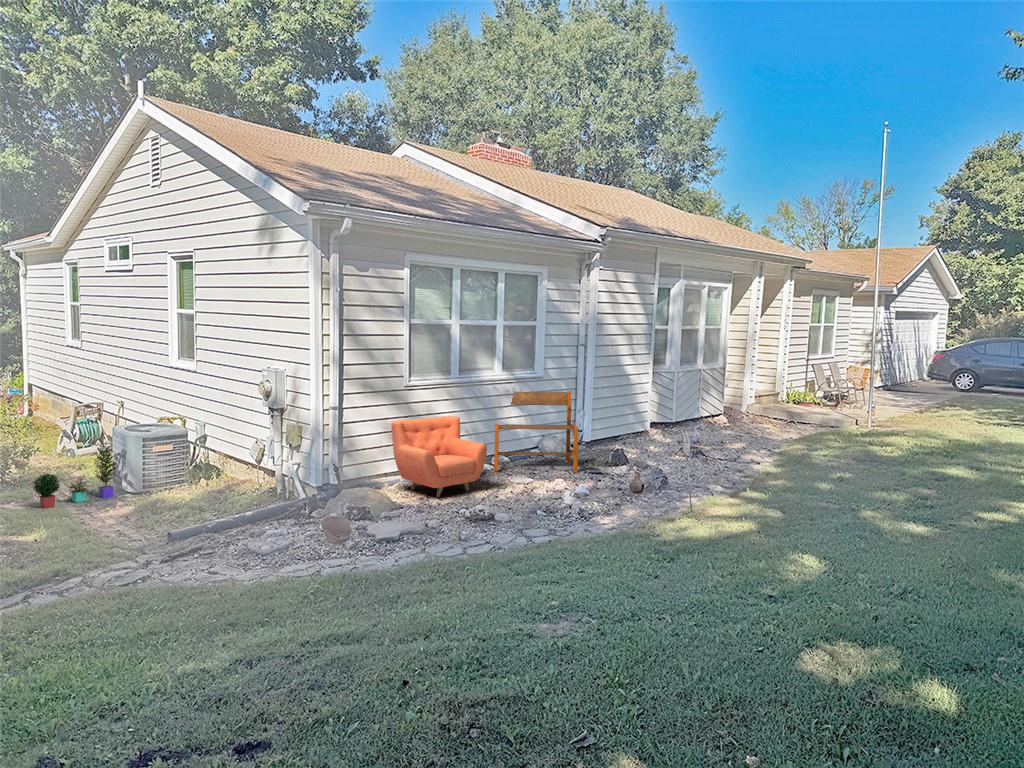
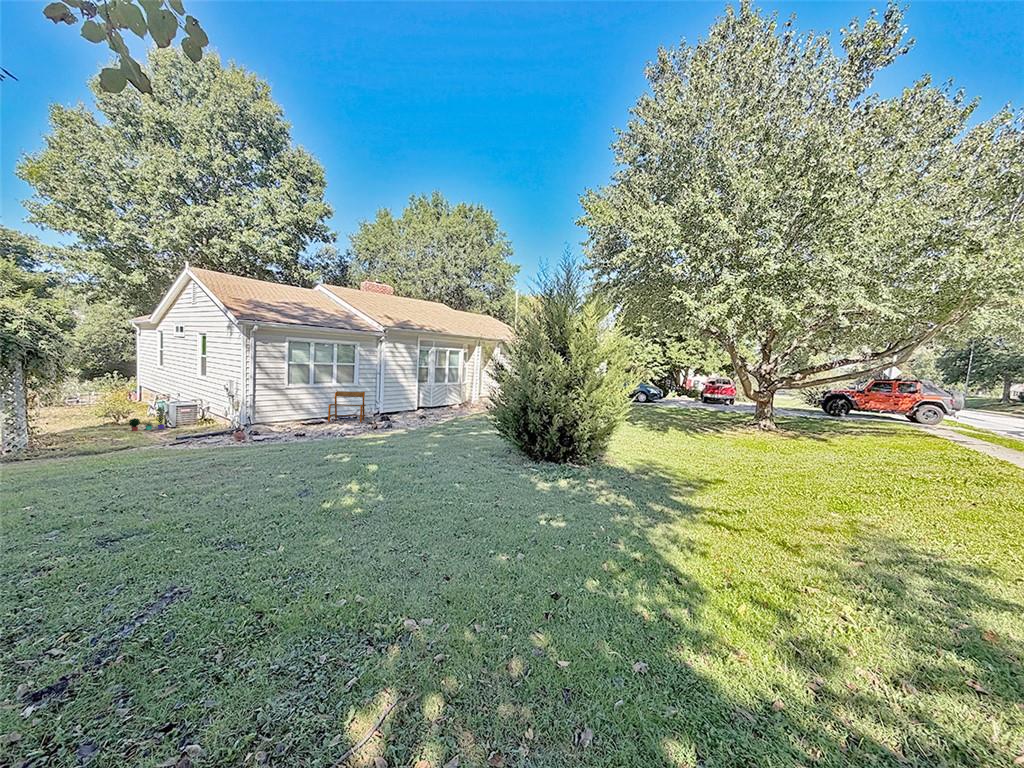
armchair: present [391,416,487,497] -> none [277,400,315,428]

